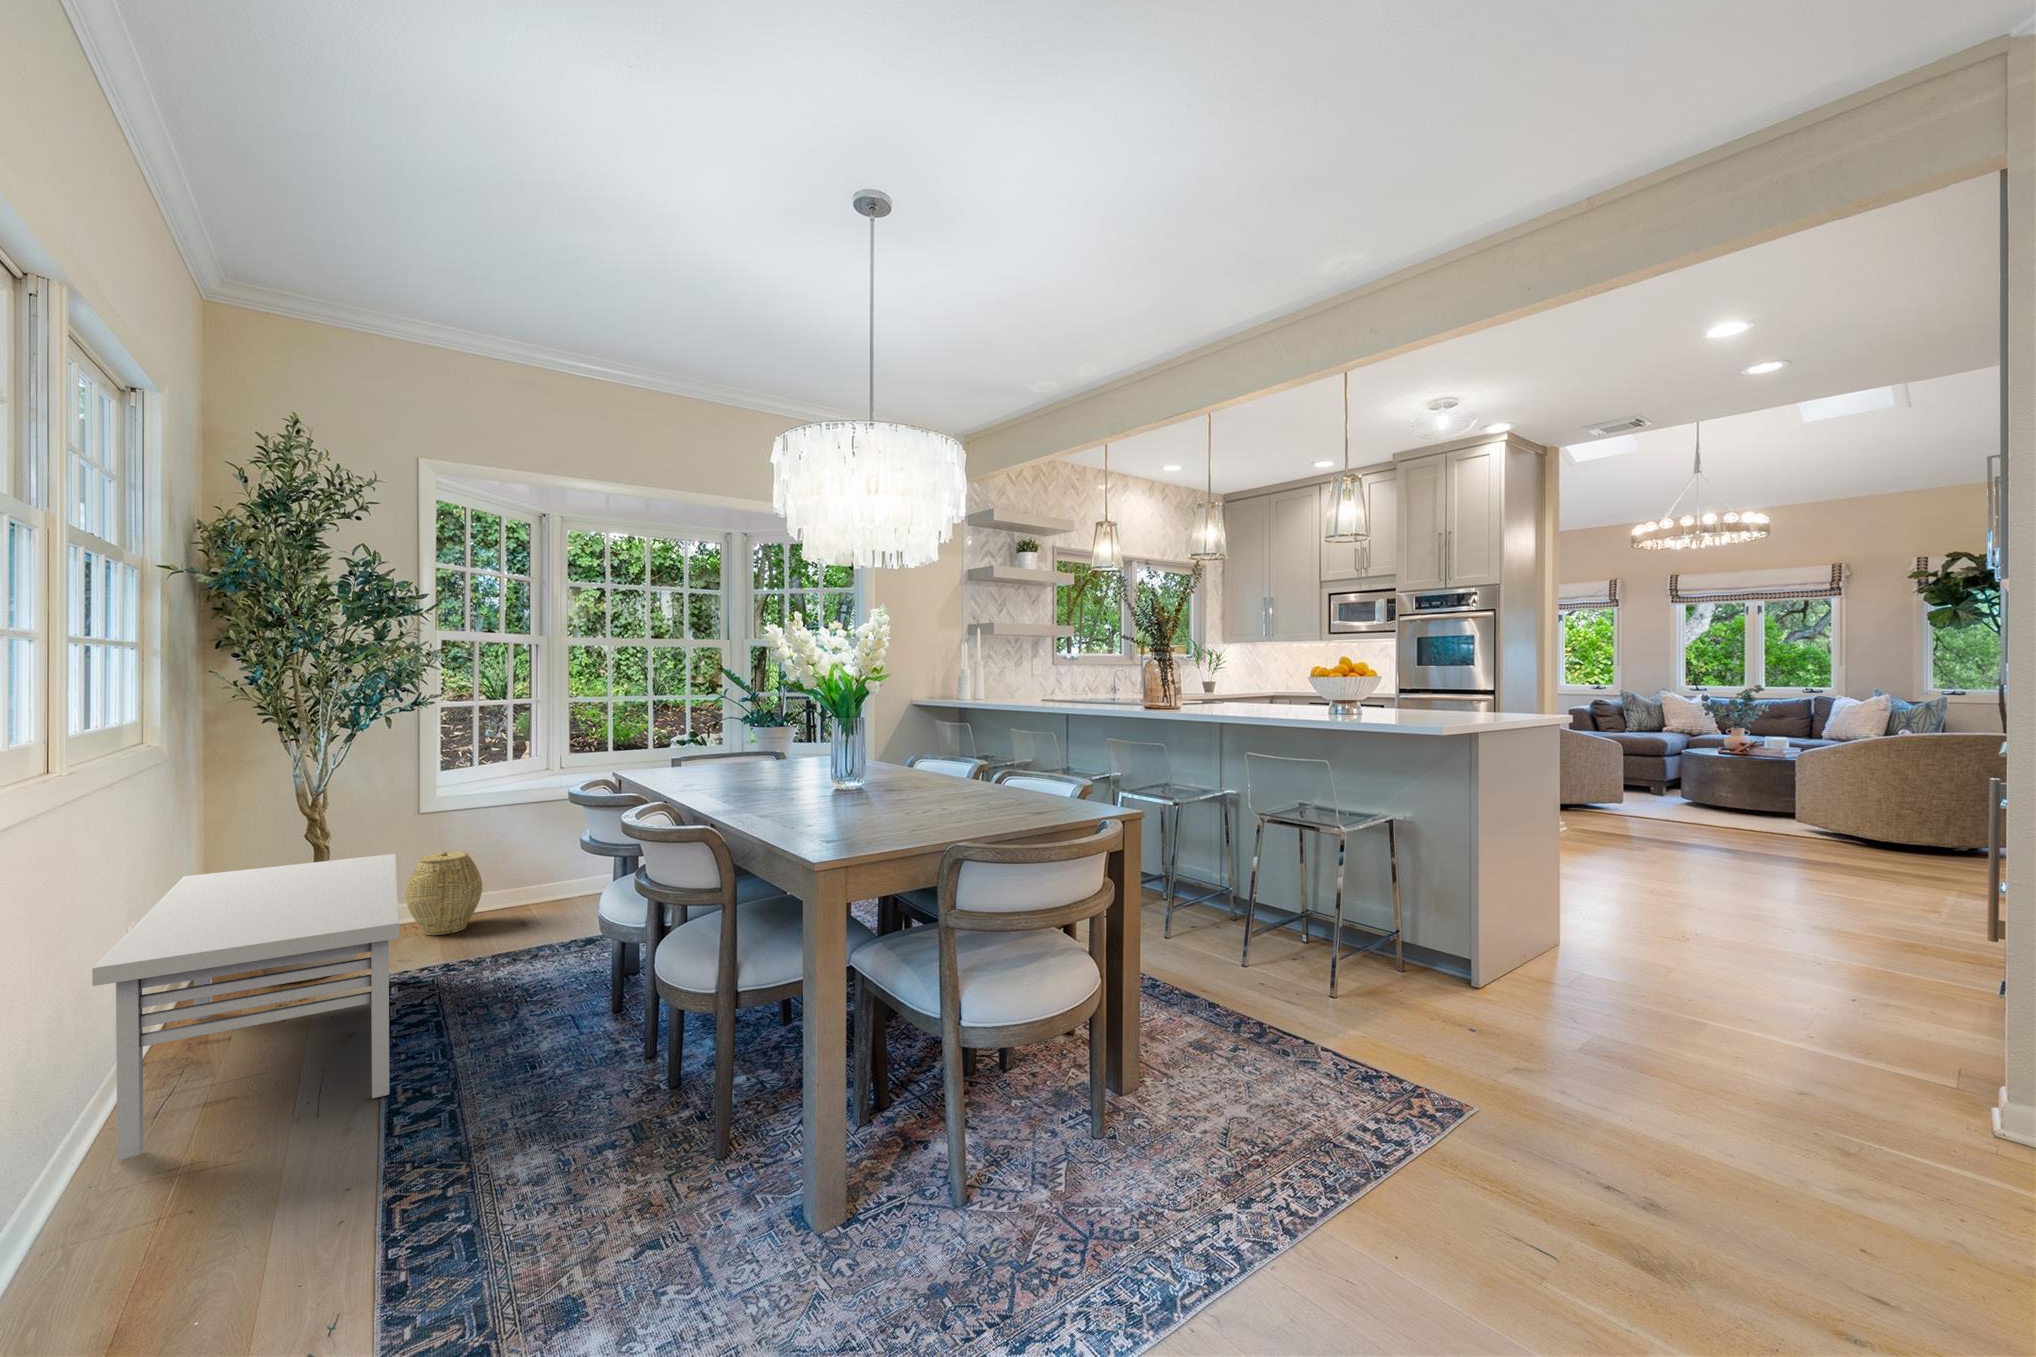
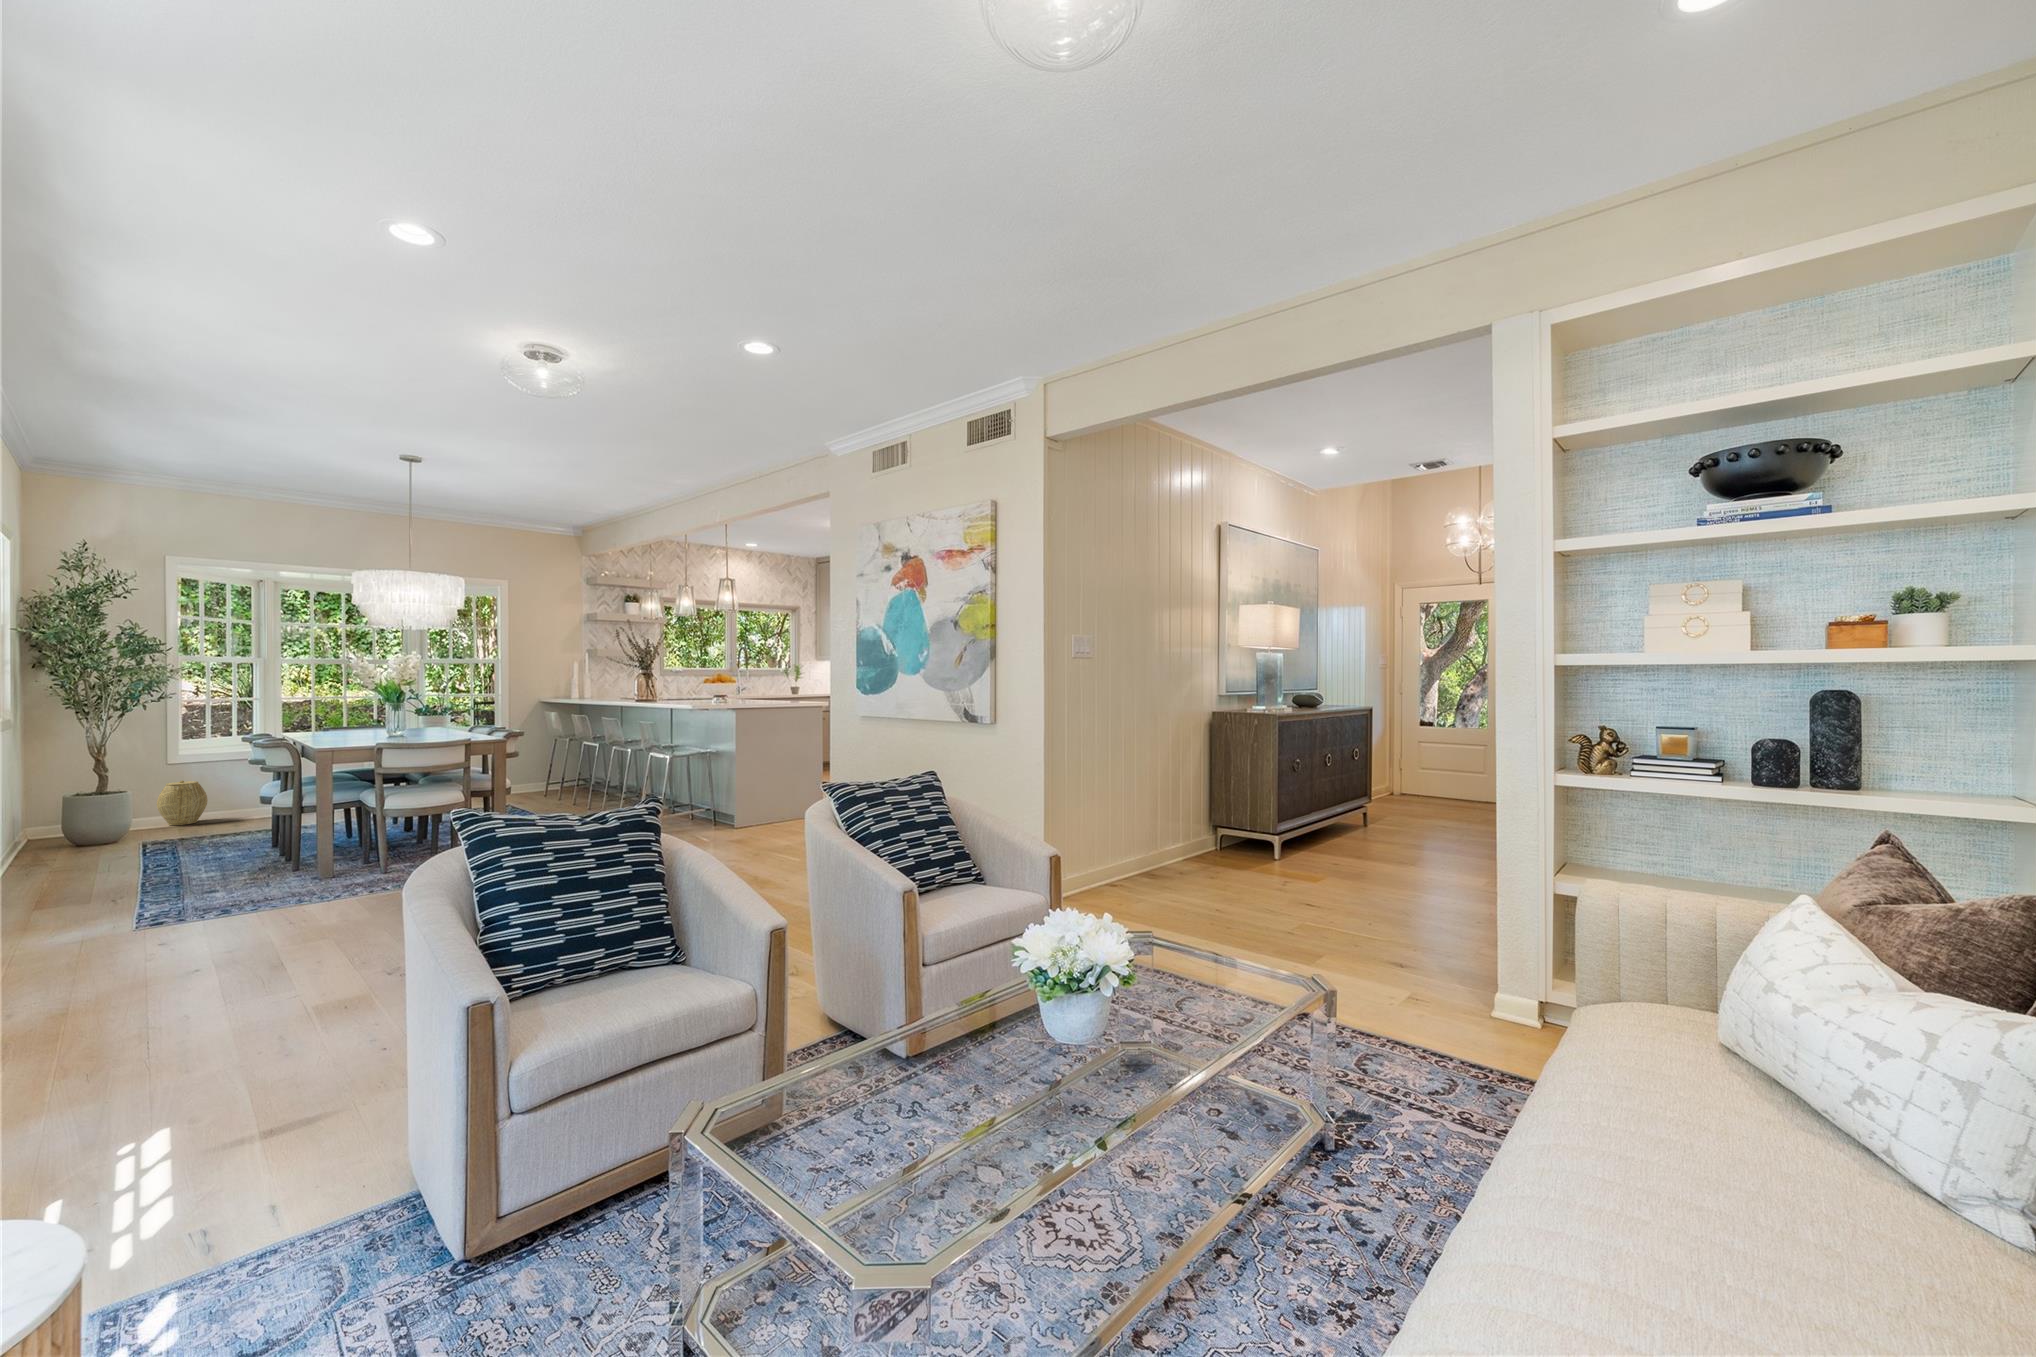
storage bench: present [92,854,399,1160] -> none [7,775,150,878]

